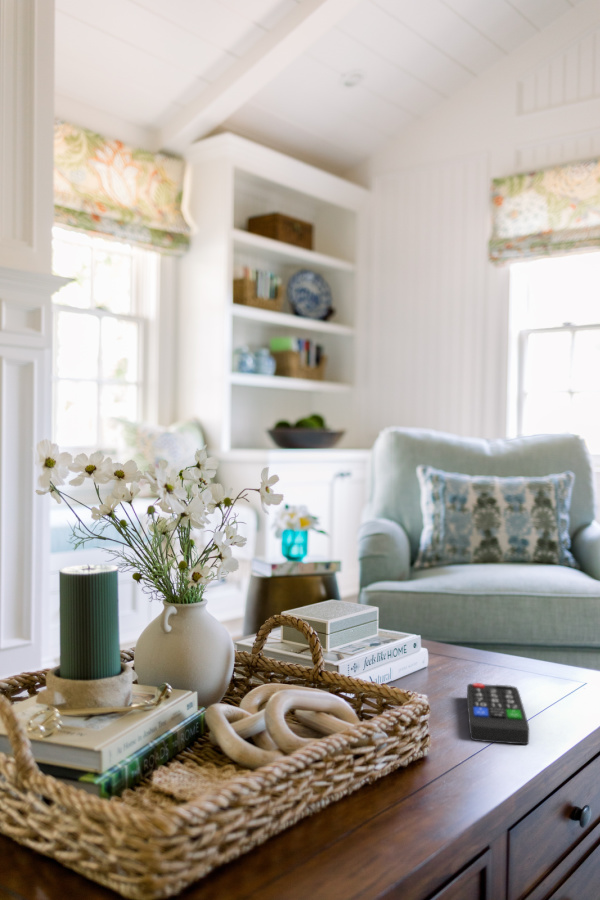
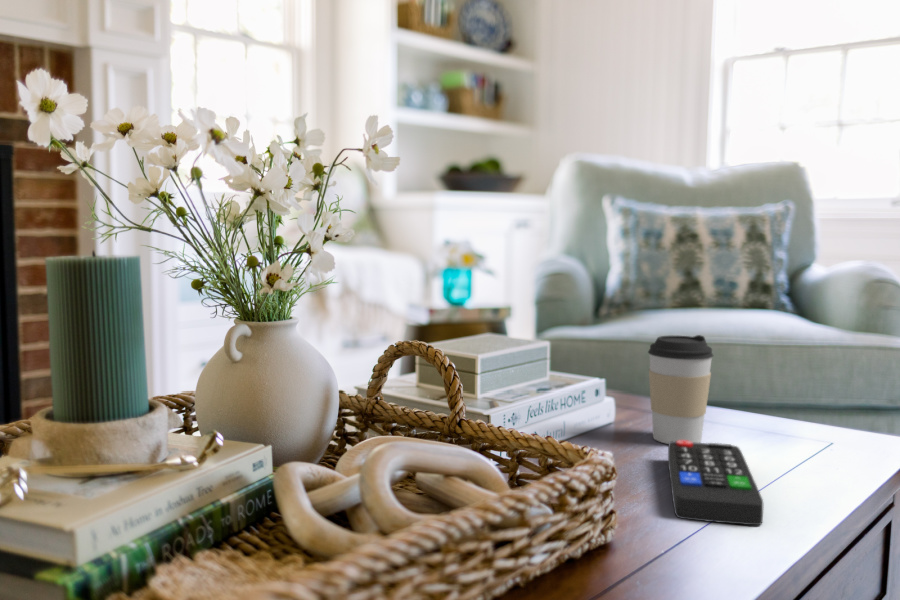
coffee cup: none [452,602,499,686] -> present [648,335,713,444]

